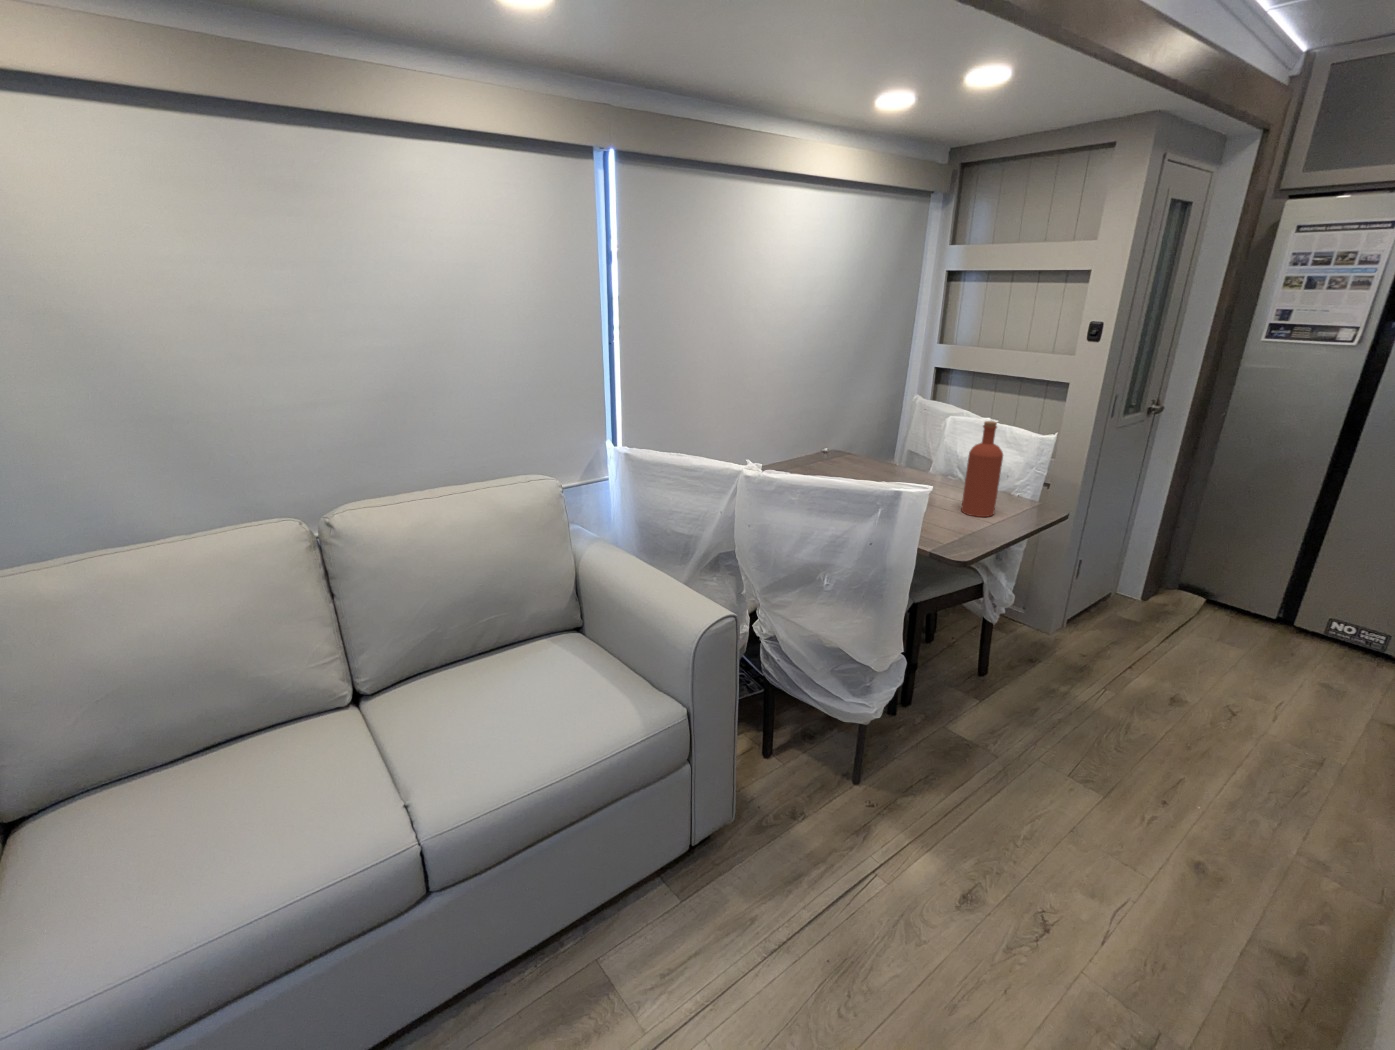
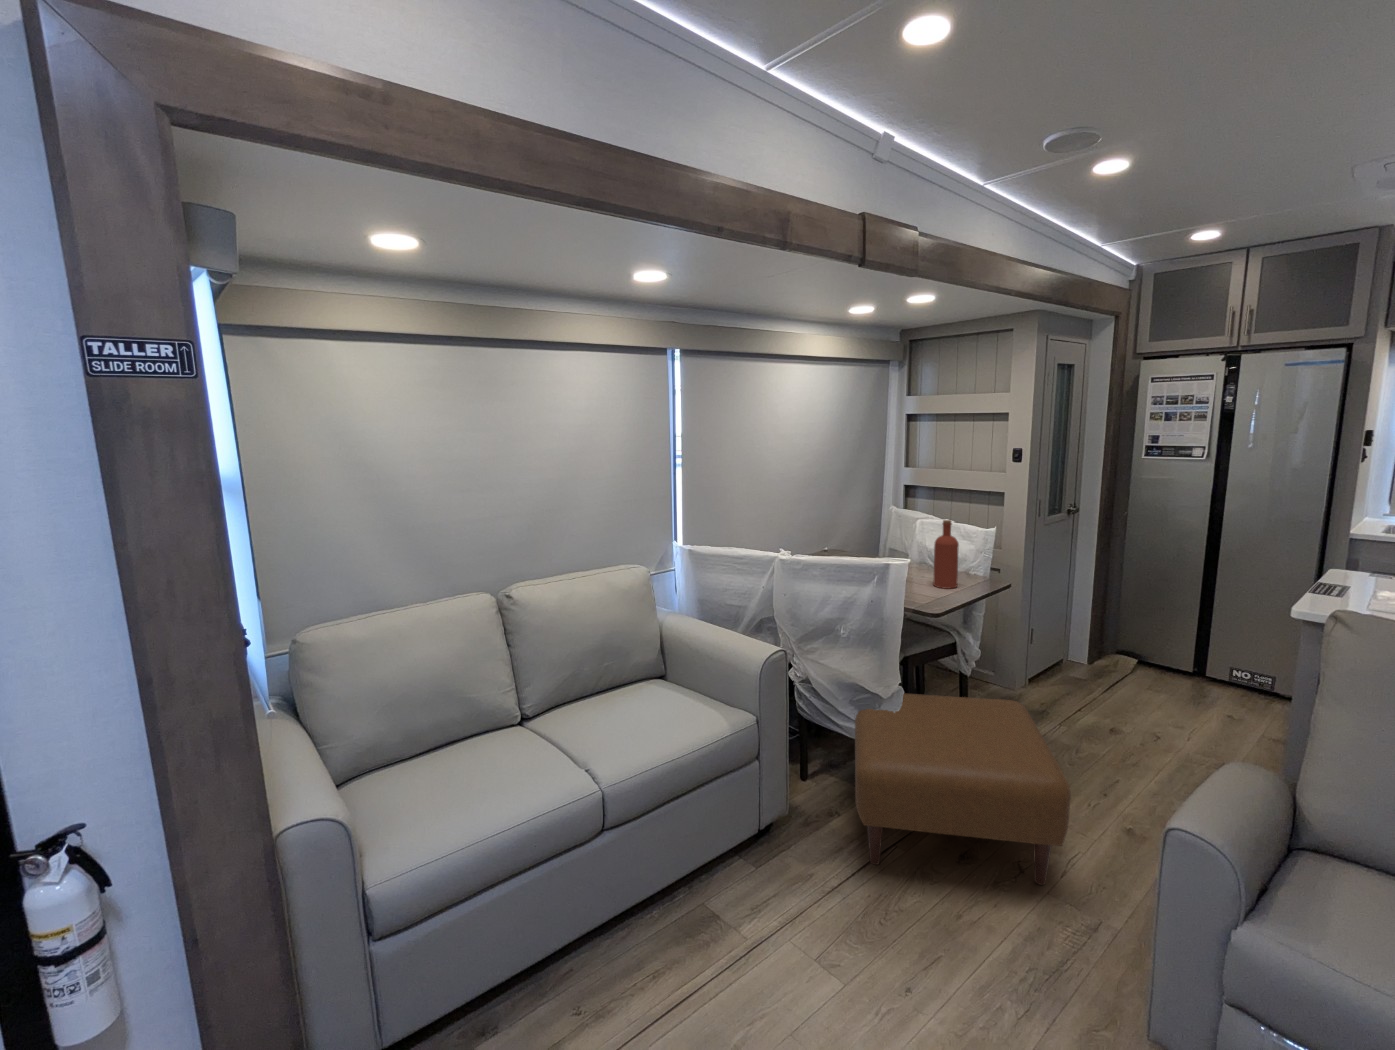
ottoman: none [824,656,1152,962] -> present [855,693,1071,885]

